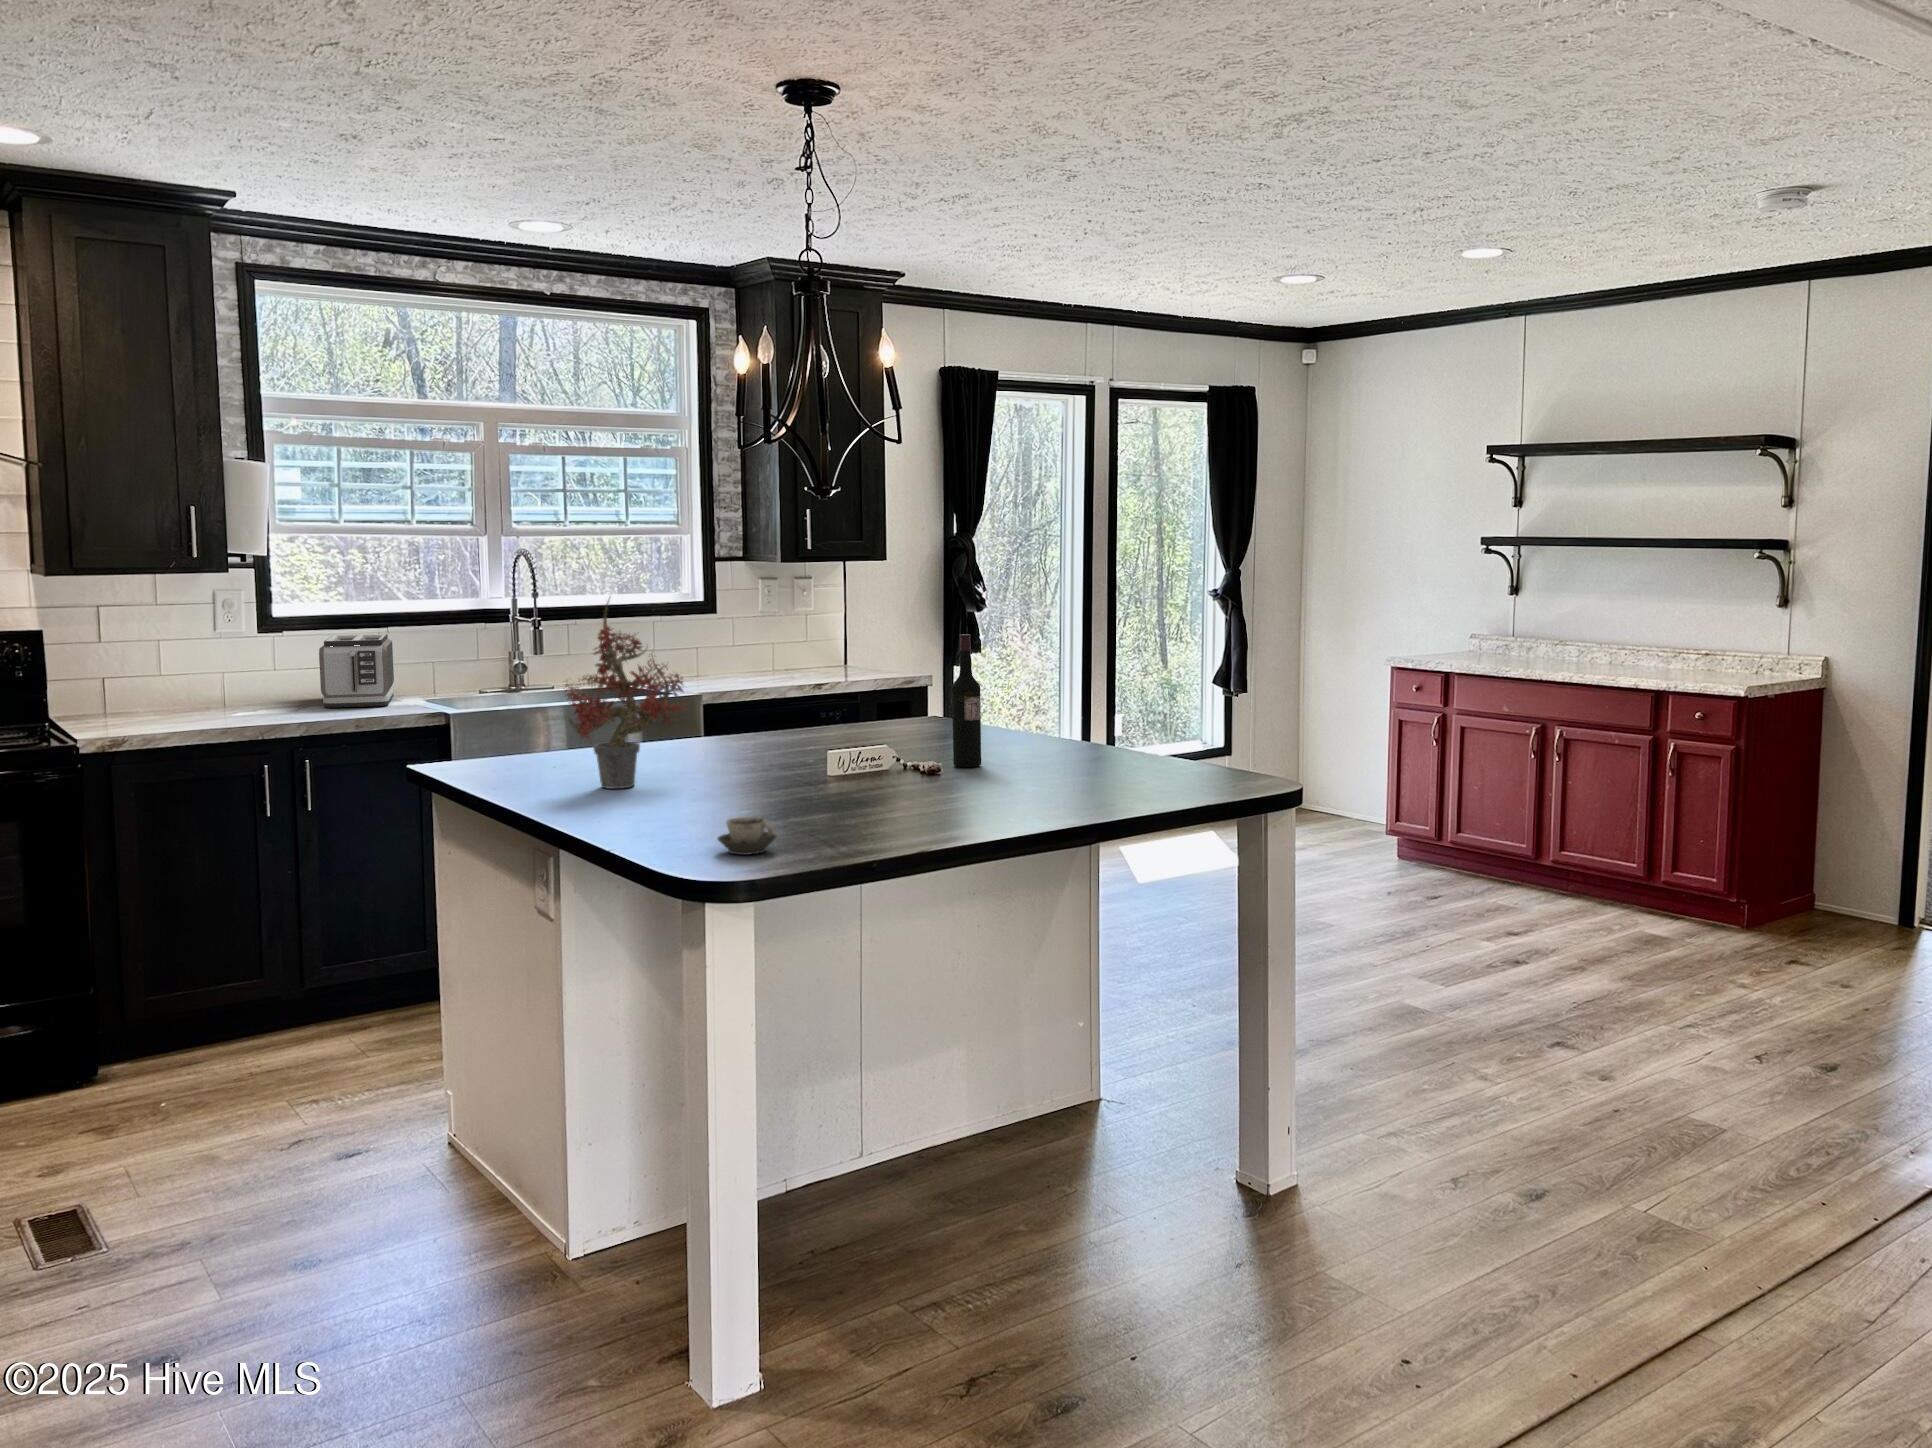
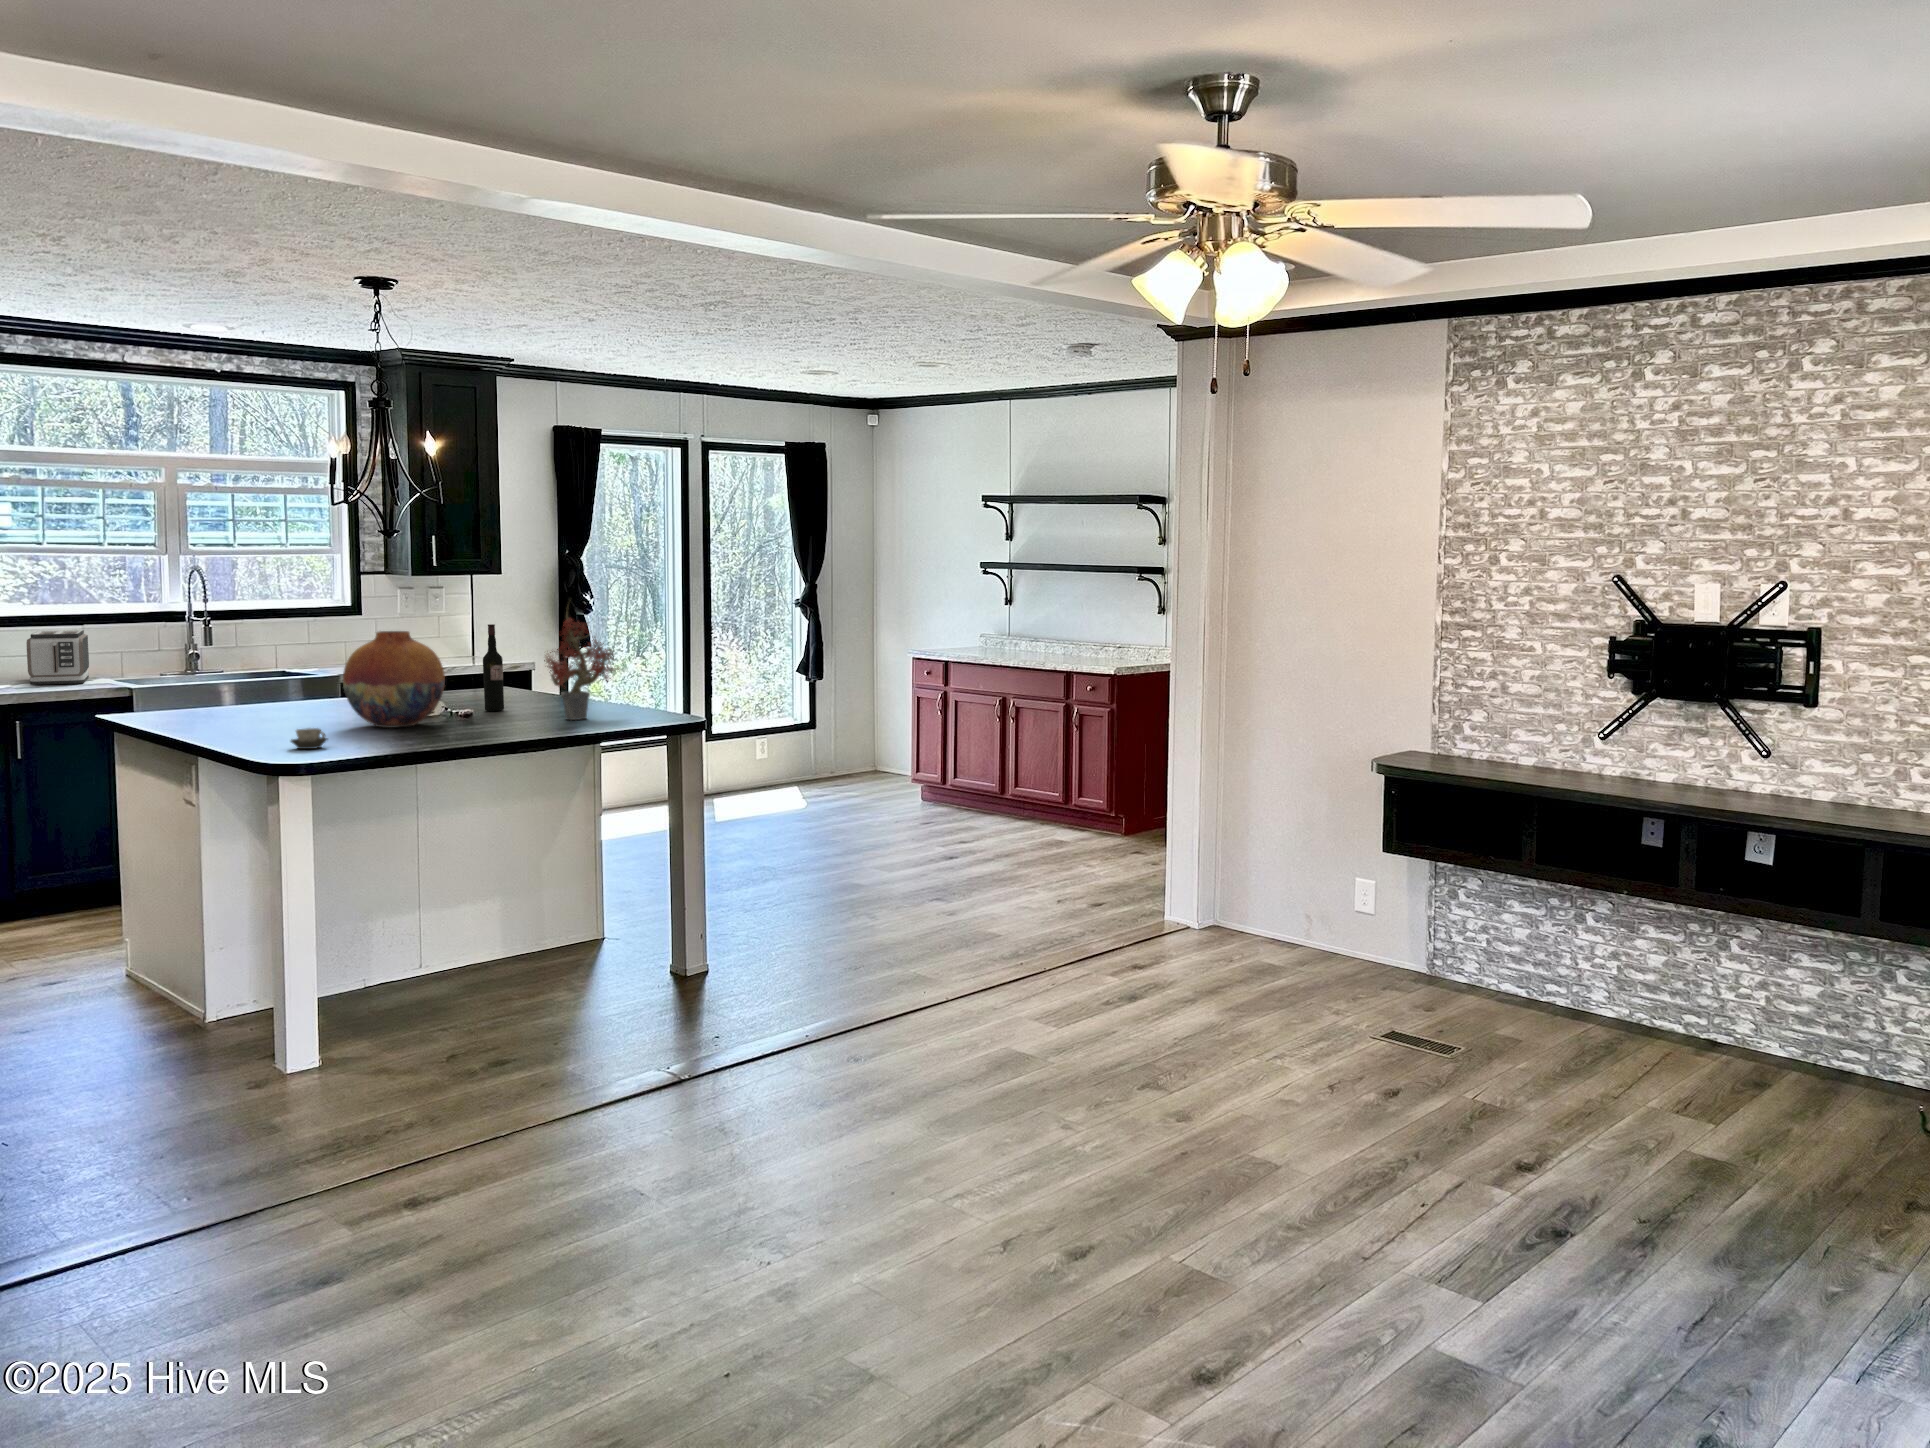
potted plant: present [566,601,686,789] -> present [544,609,619,720]
vase: none [771,648,921,802] -> present [343,631,445,728]

